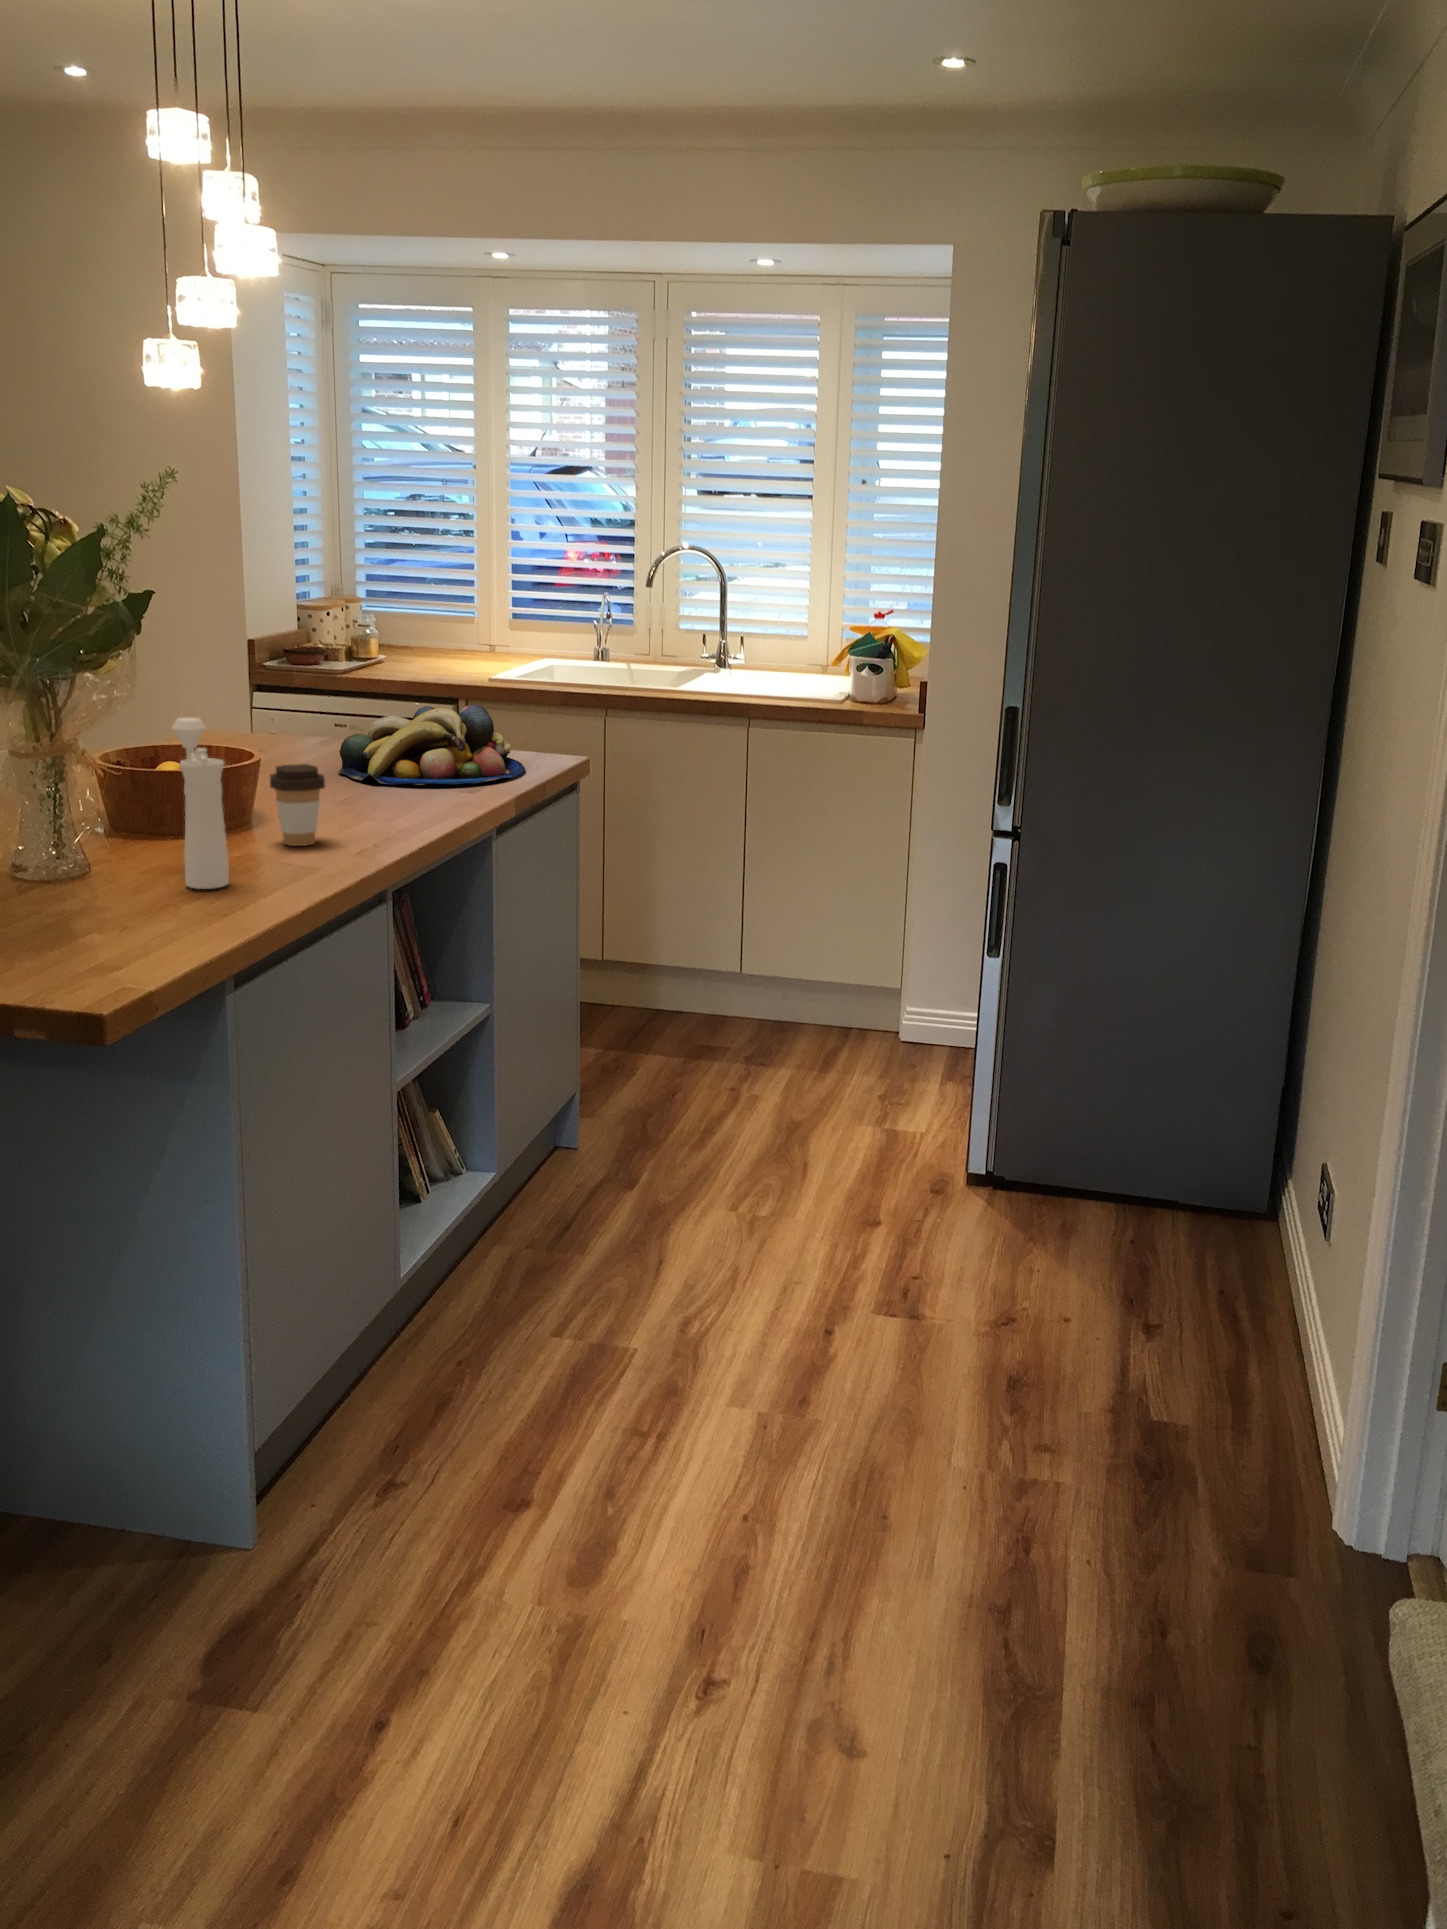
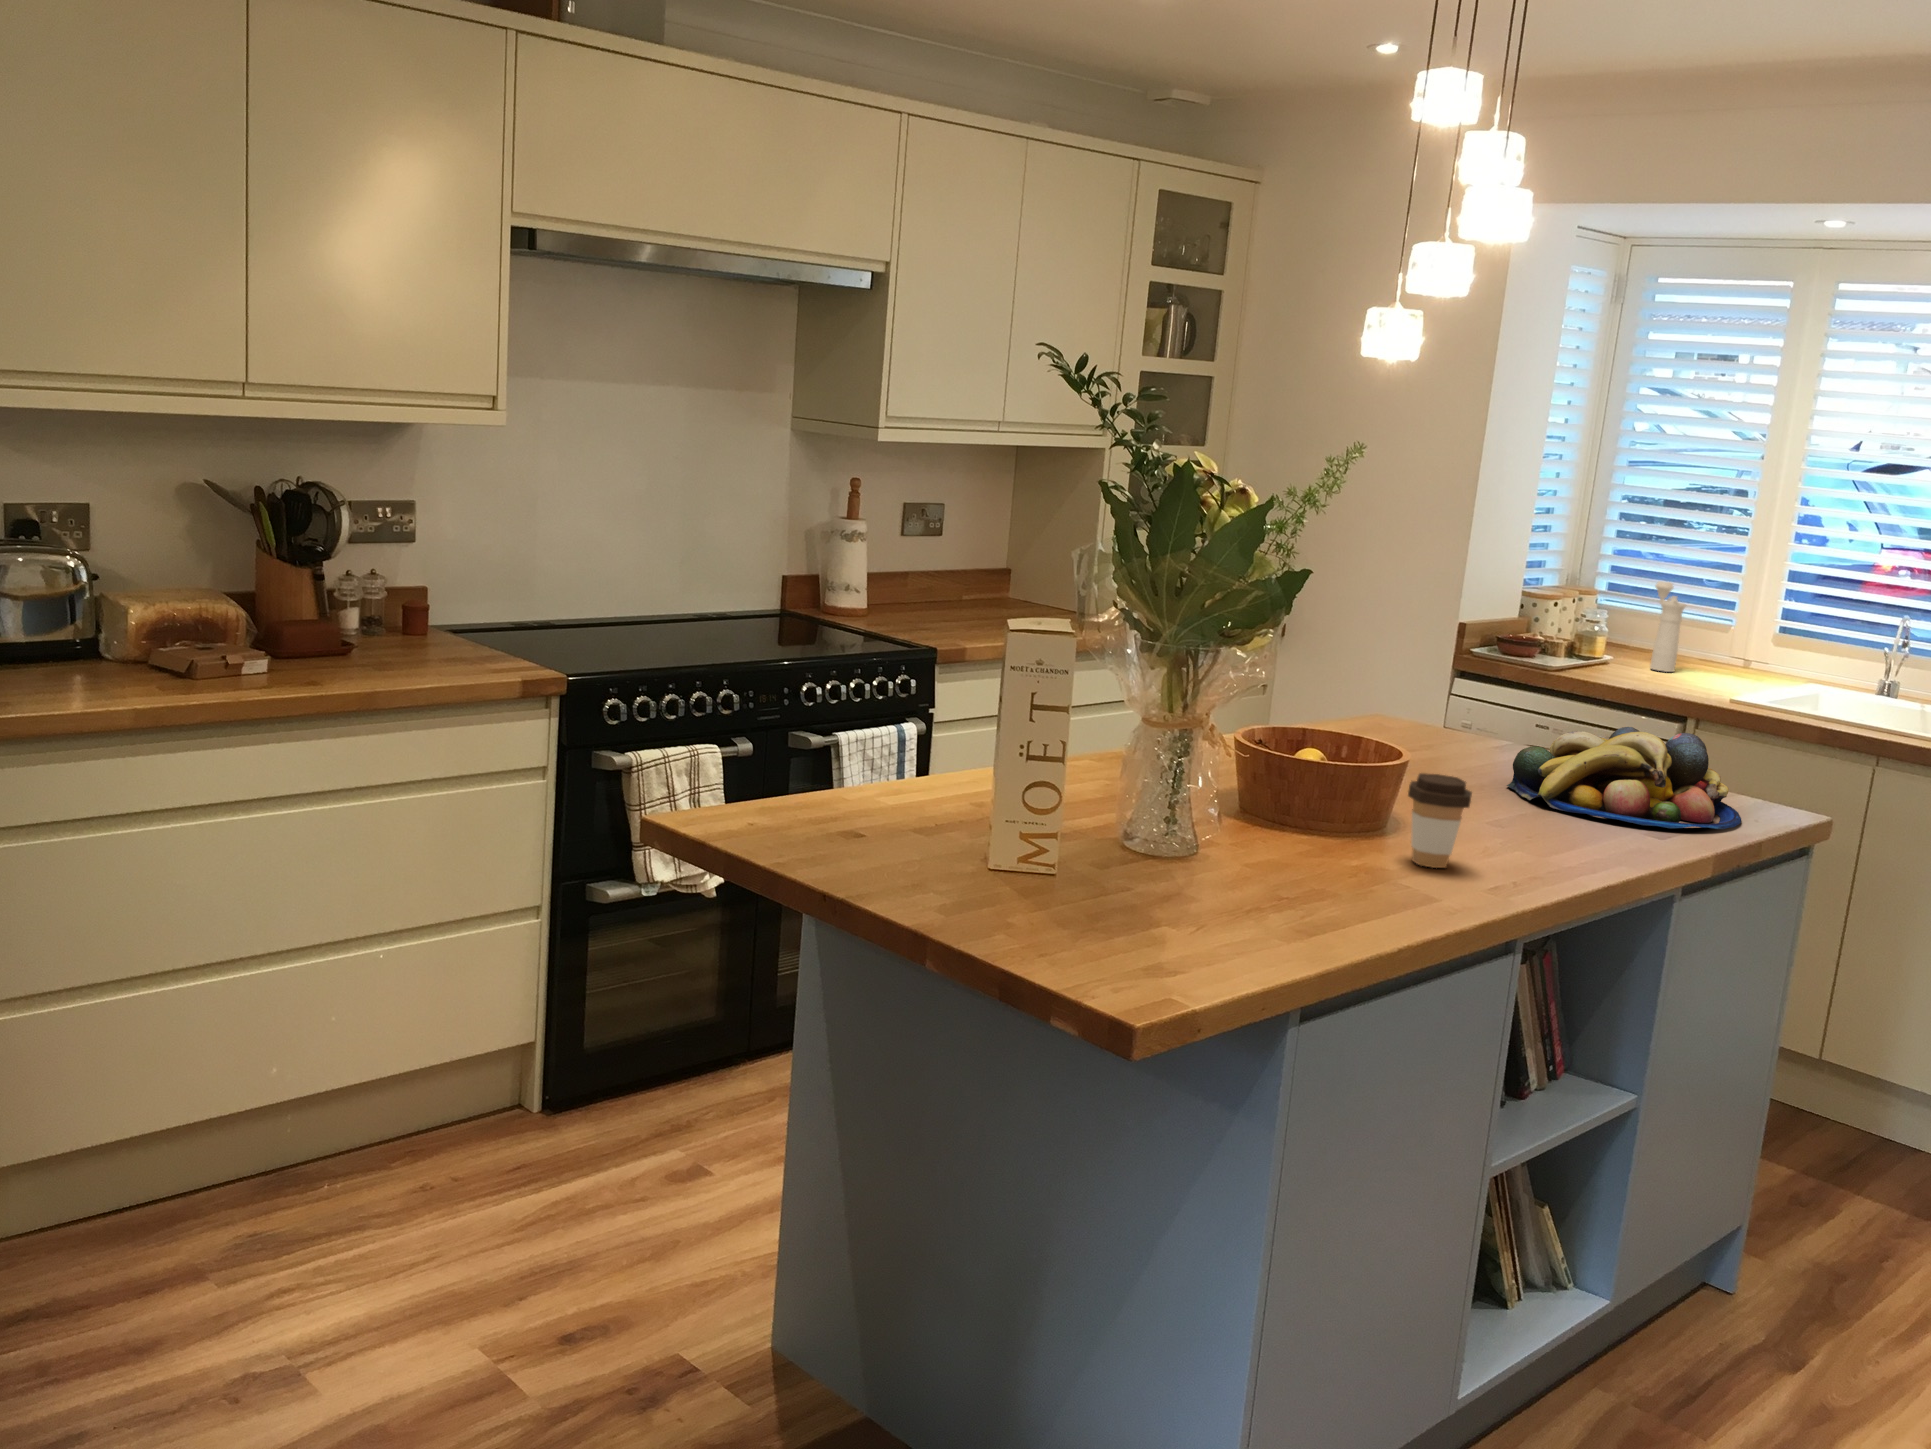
pepper mill: present [173,718,229,889] -> present [1650,581,1686,672]

